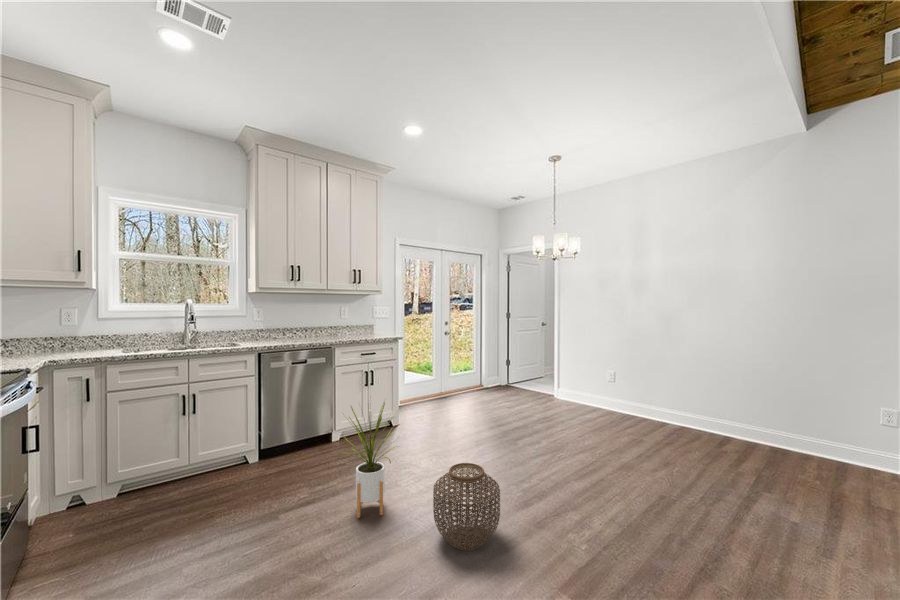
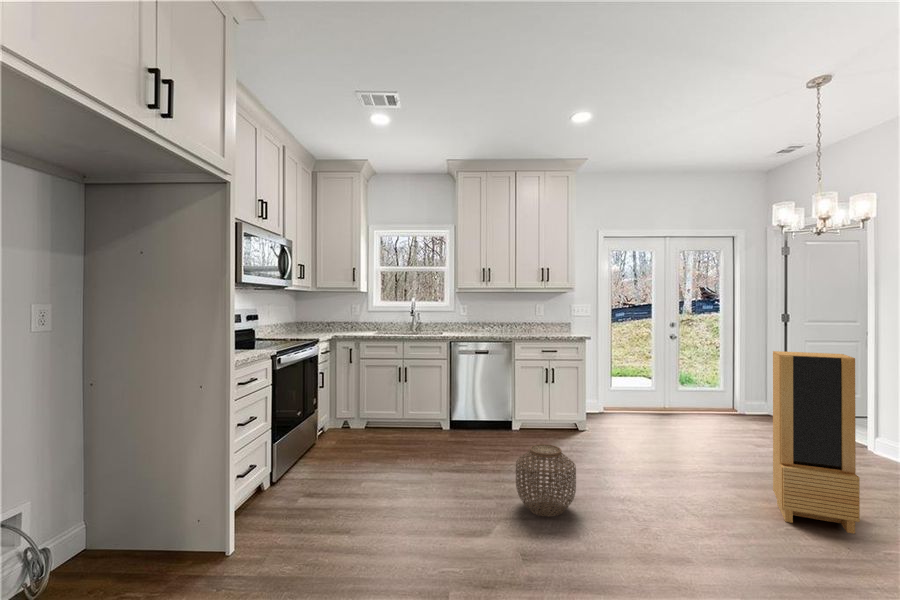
storage cabinet: none [586,341,651,474] -> present [773,351,860,534]
house plant: present [343,403,395,518] -> none [471,379,522,479]

